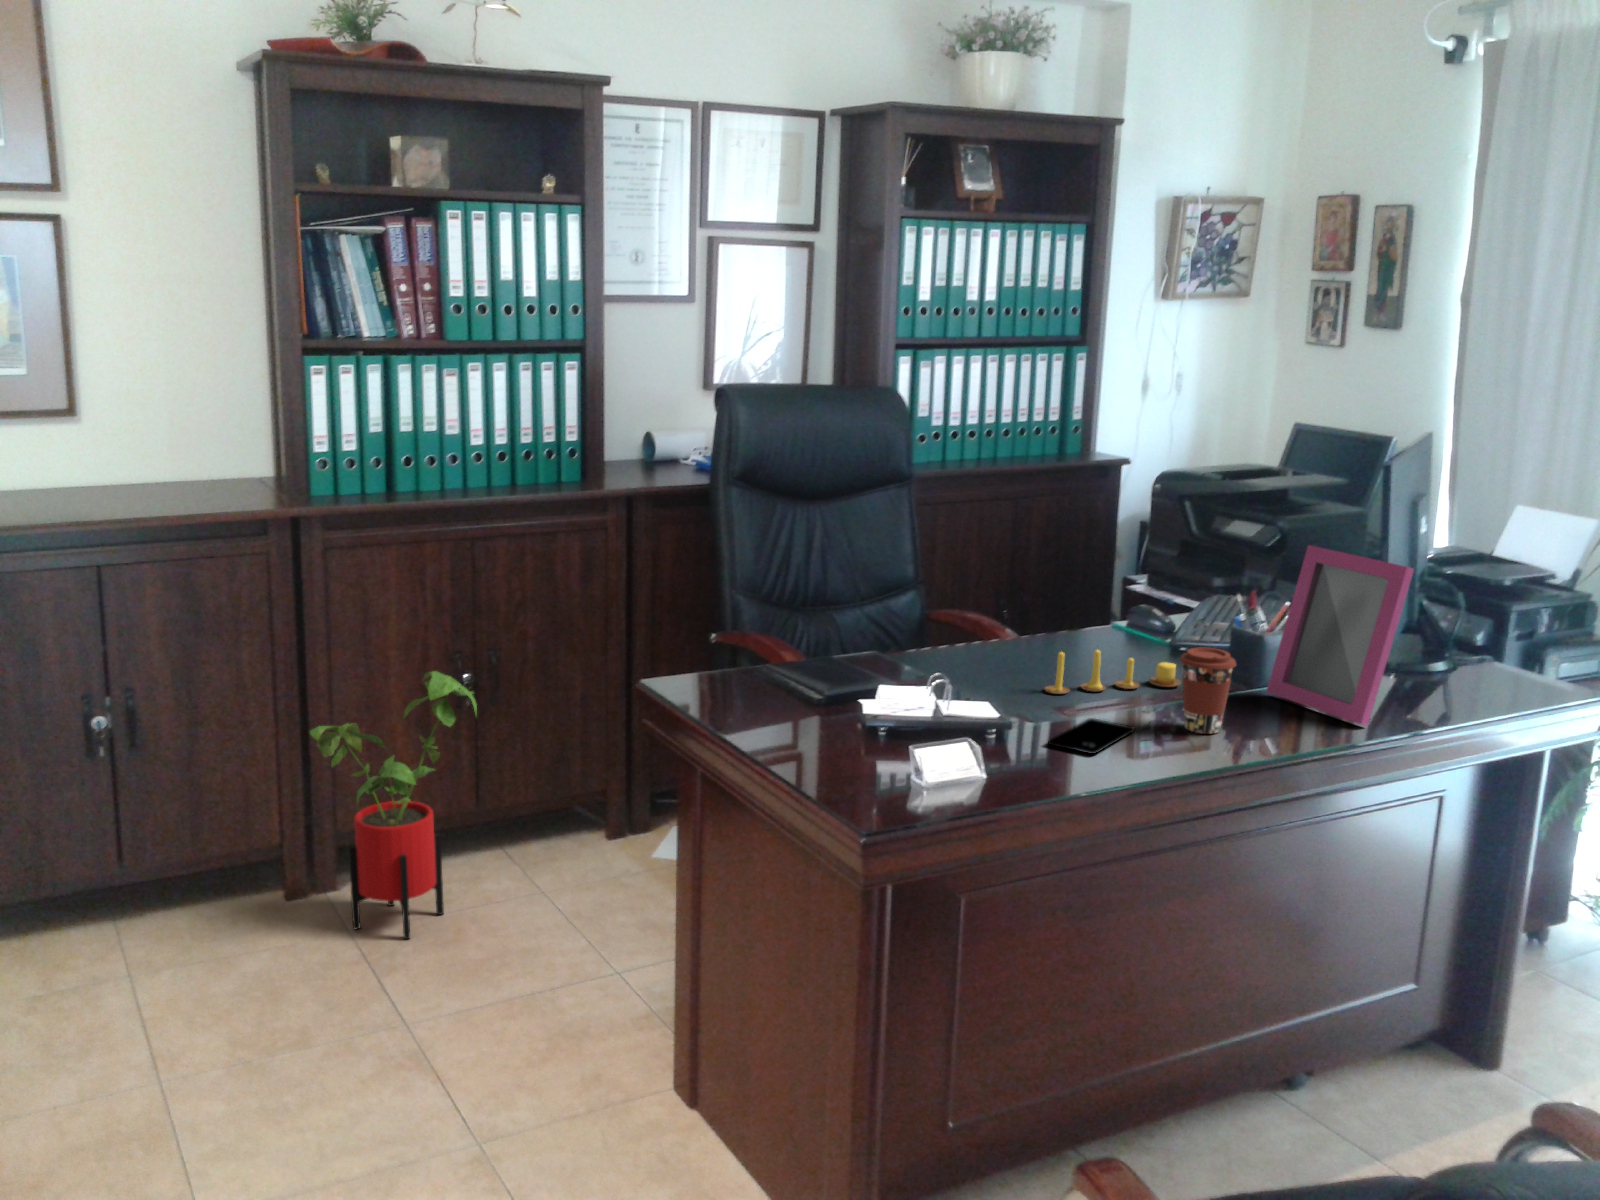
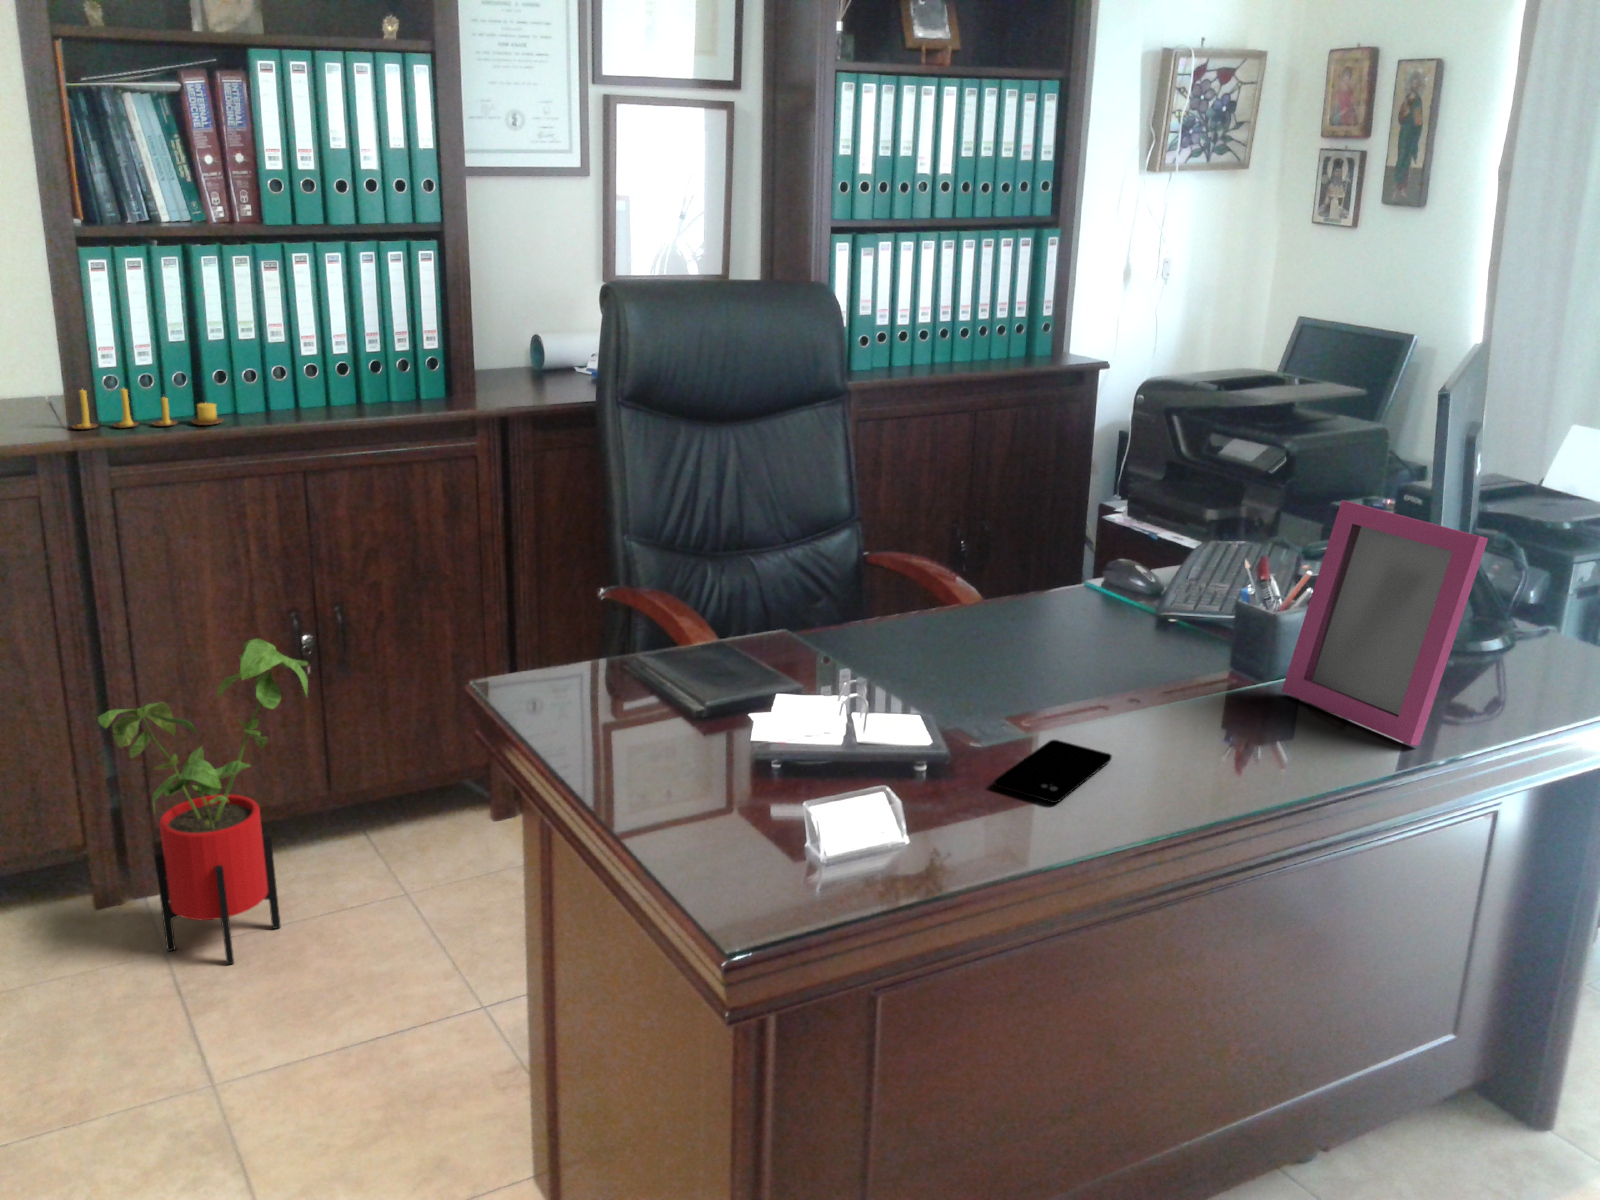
coffee cup: present [1180,647,1236,734] -> none [1173,646,1249,763]
candle: present [1045,650,1181,694] -> present [72,387,223,429]

